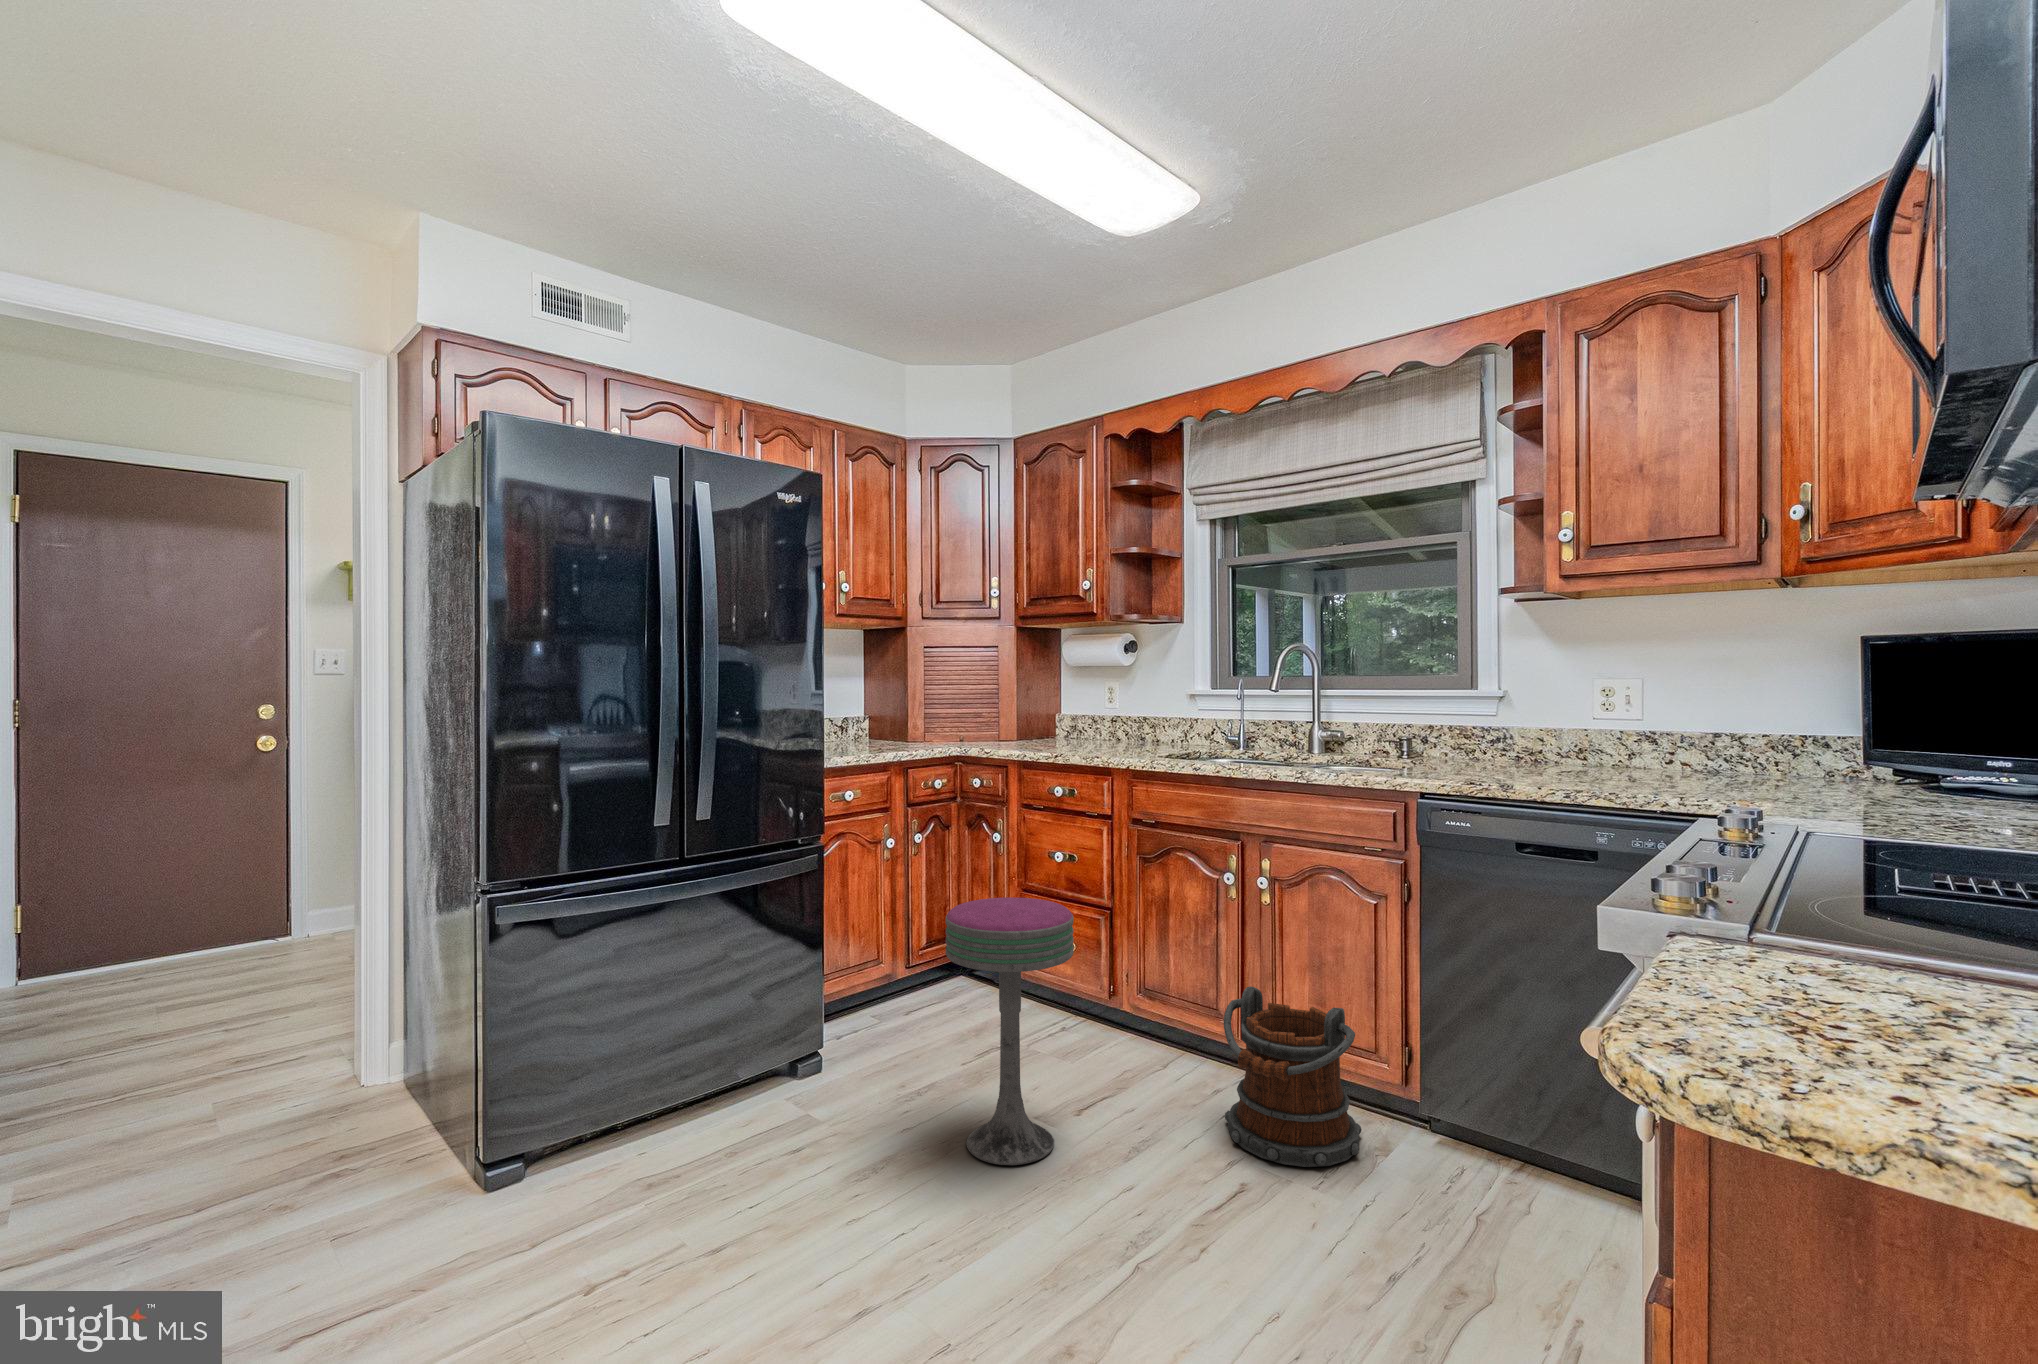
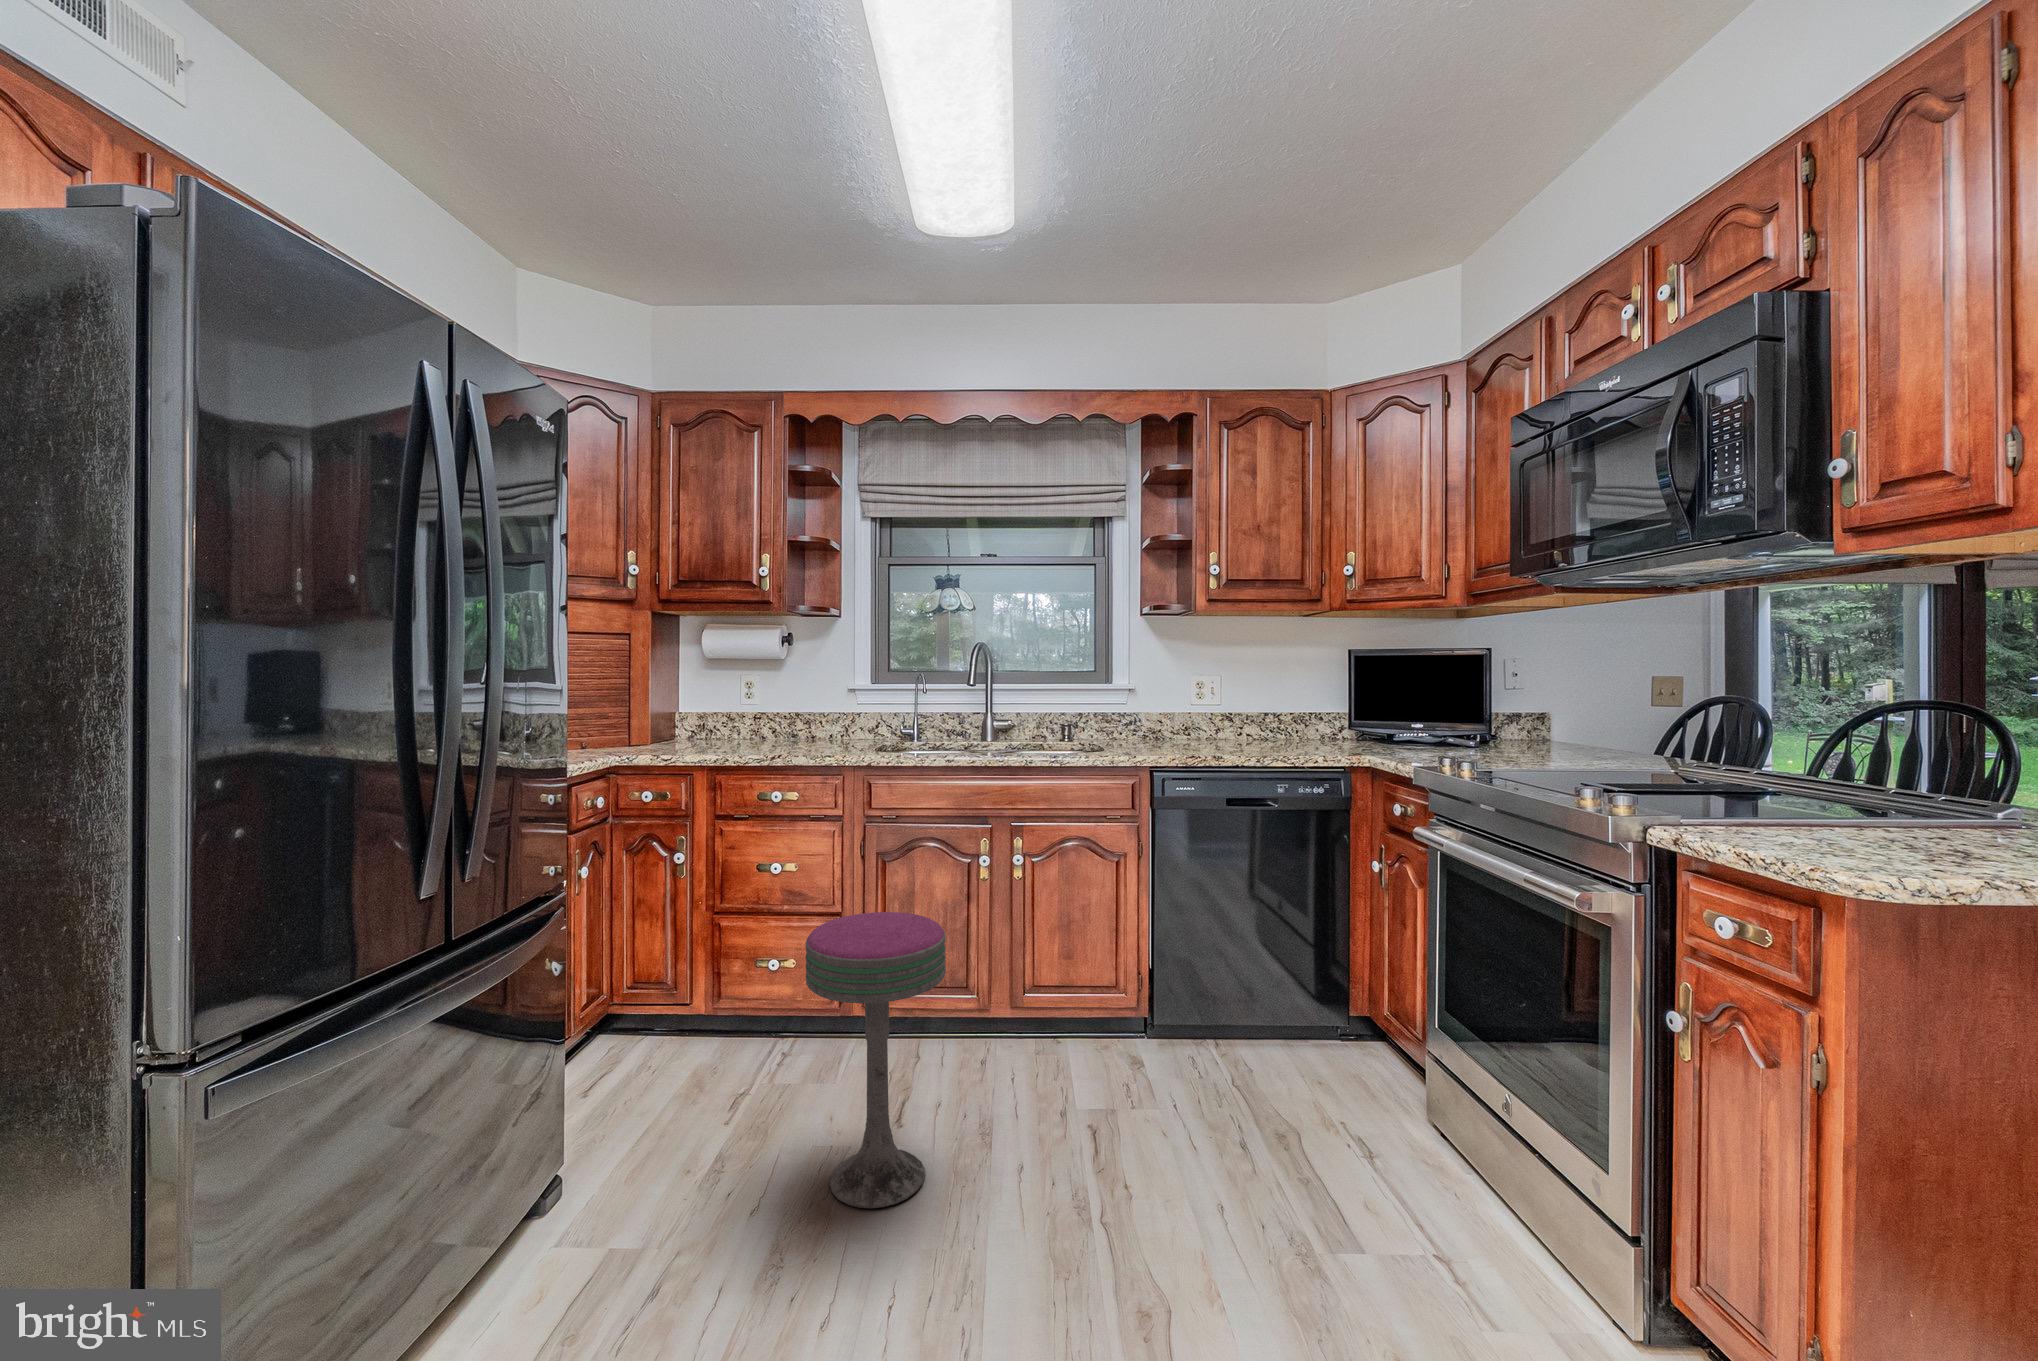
bucket: present [1224,986,1361,1167] -> none [1020,951,1137,1098]

